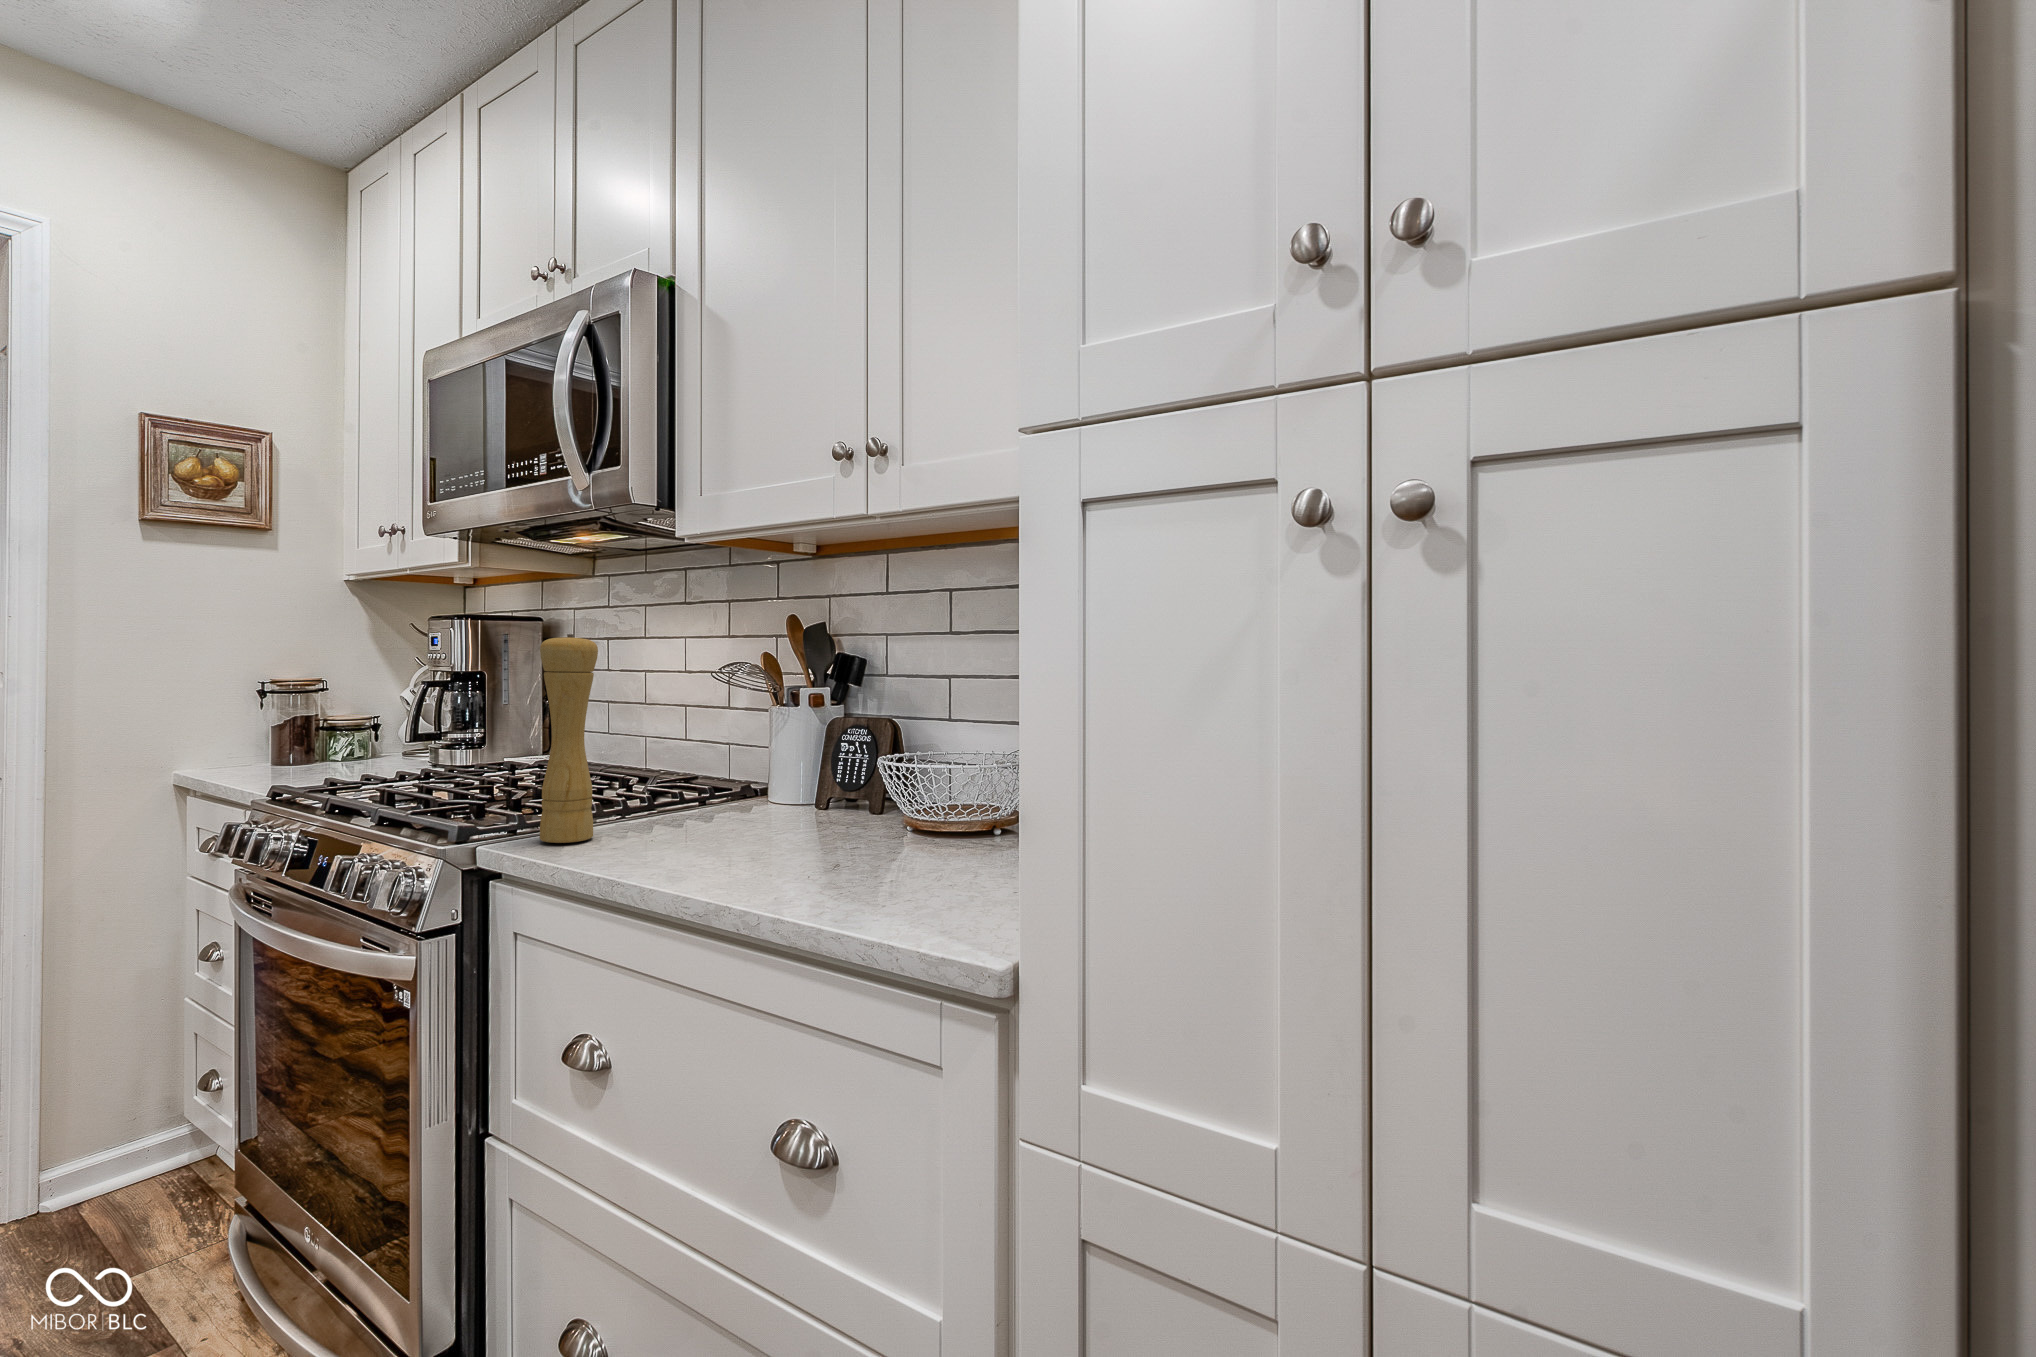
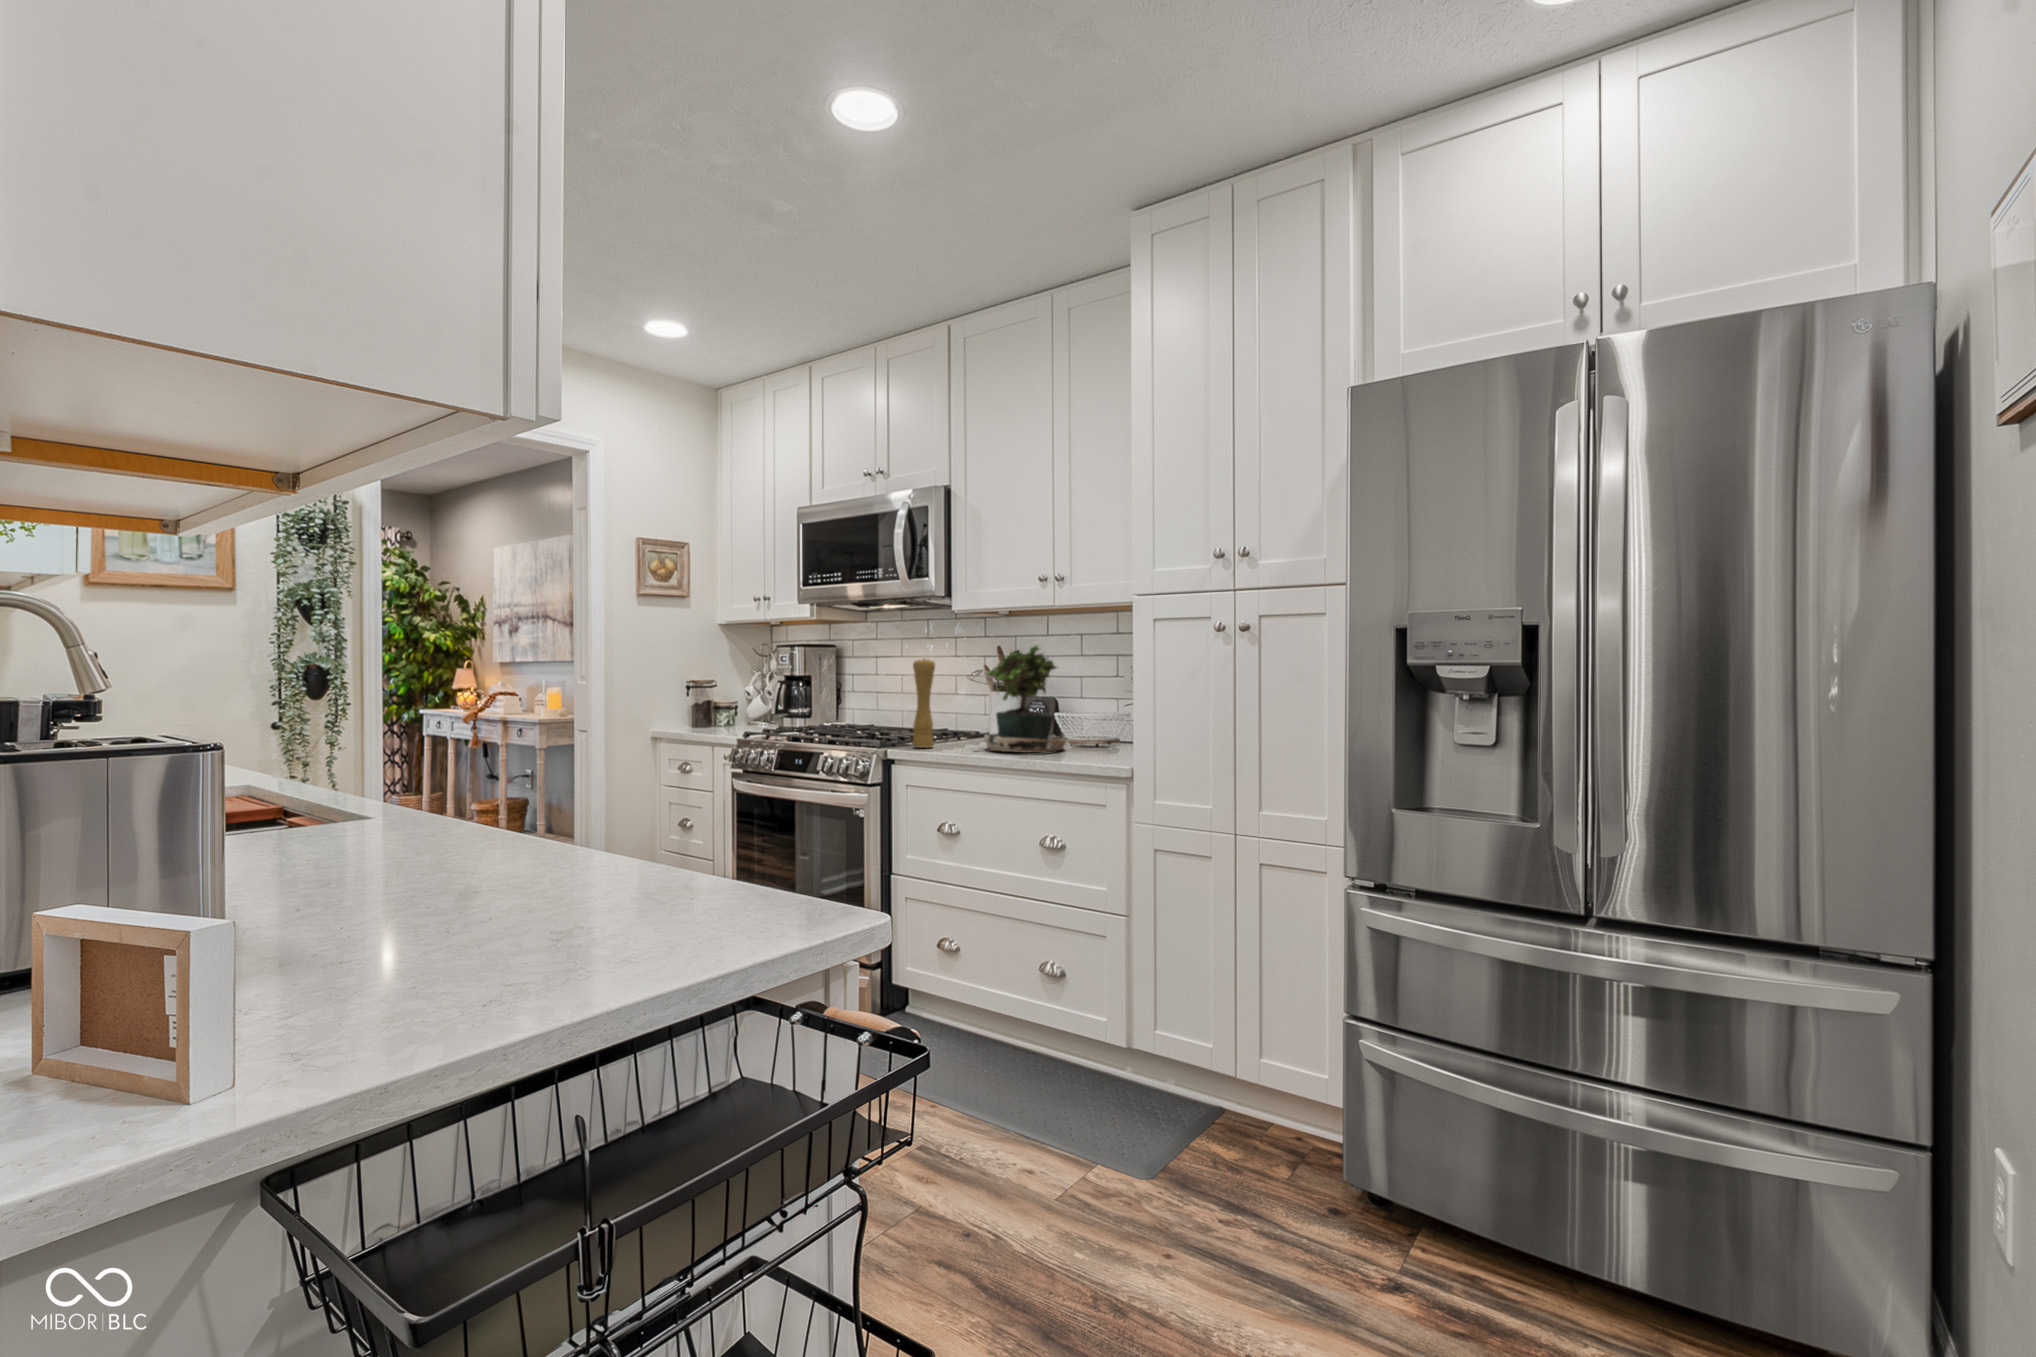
potted plant: none [624,600,894,867] -> present [984,645,1066,753]

